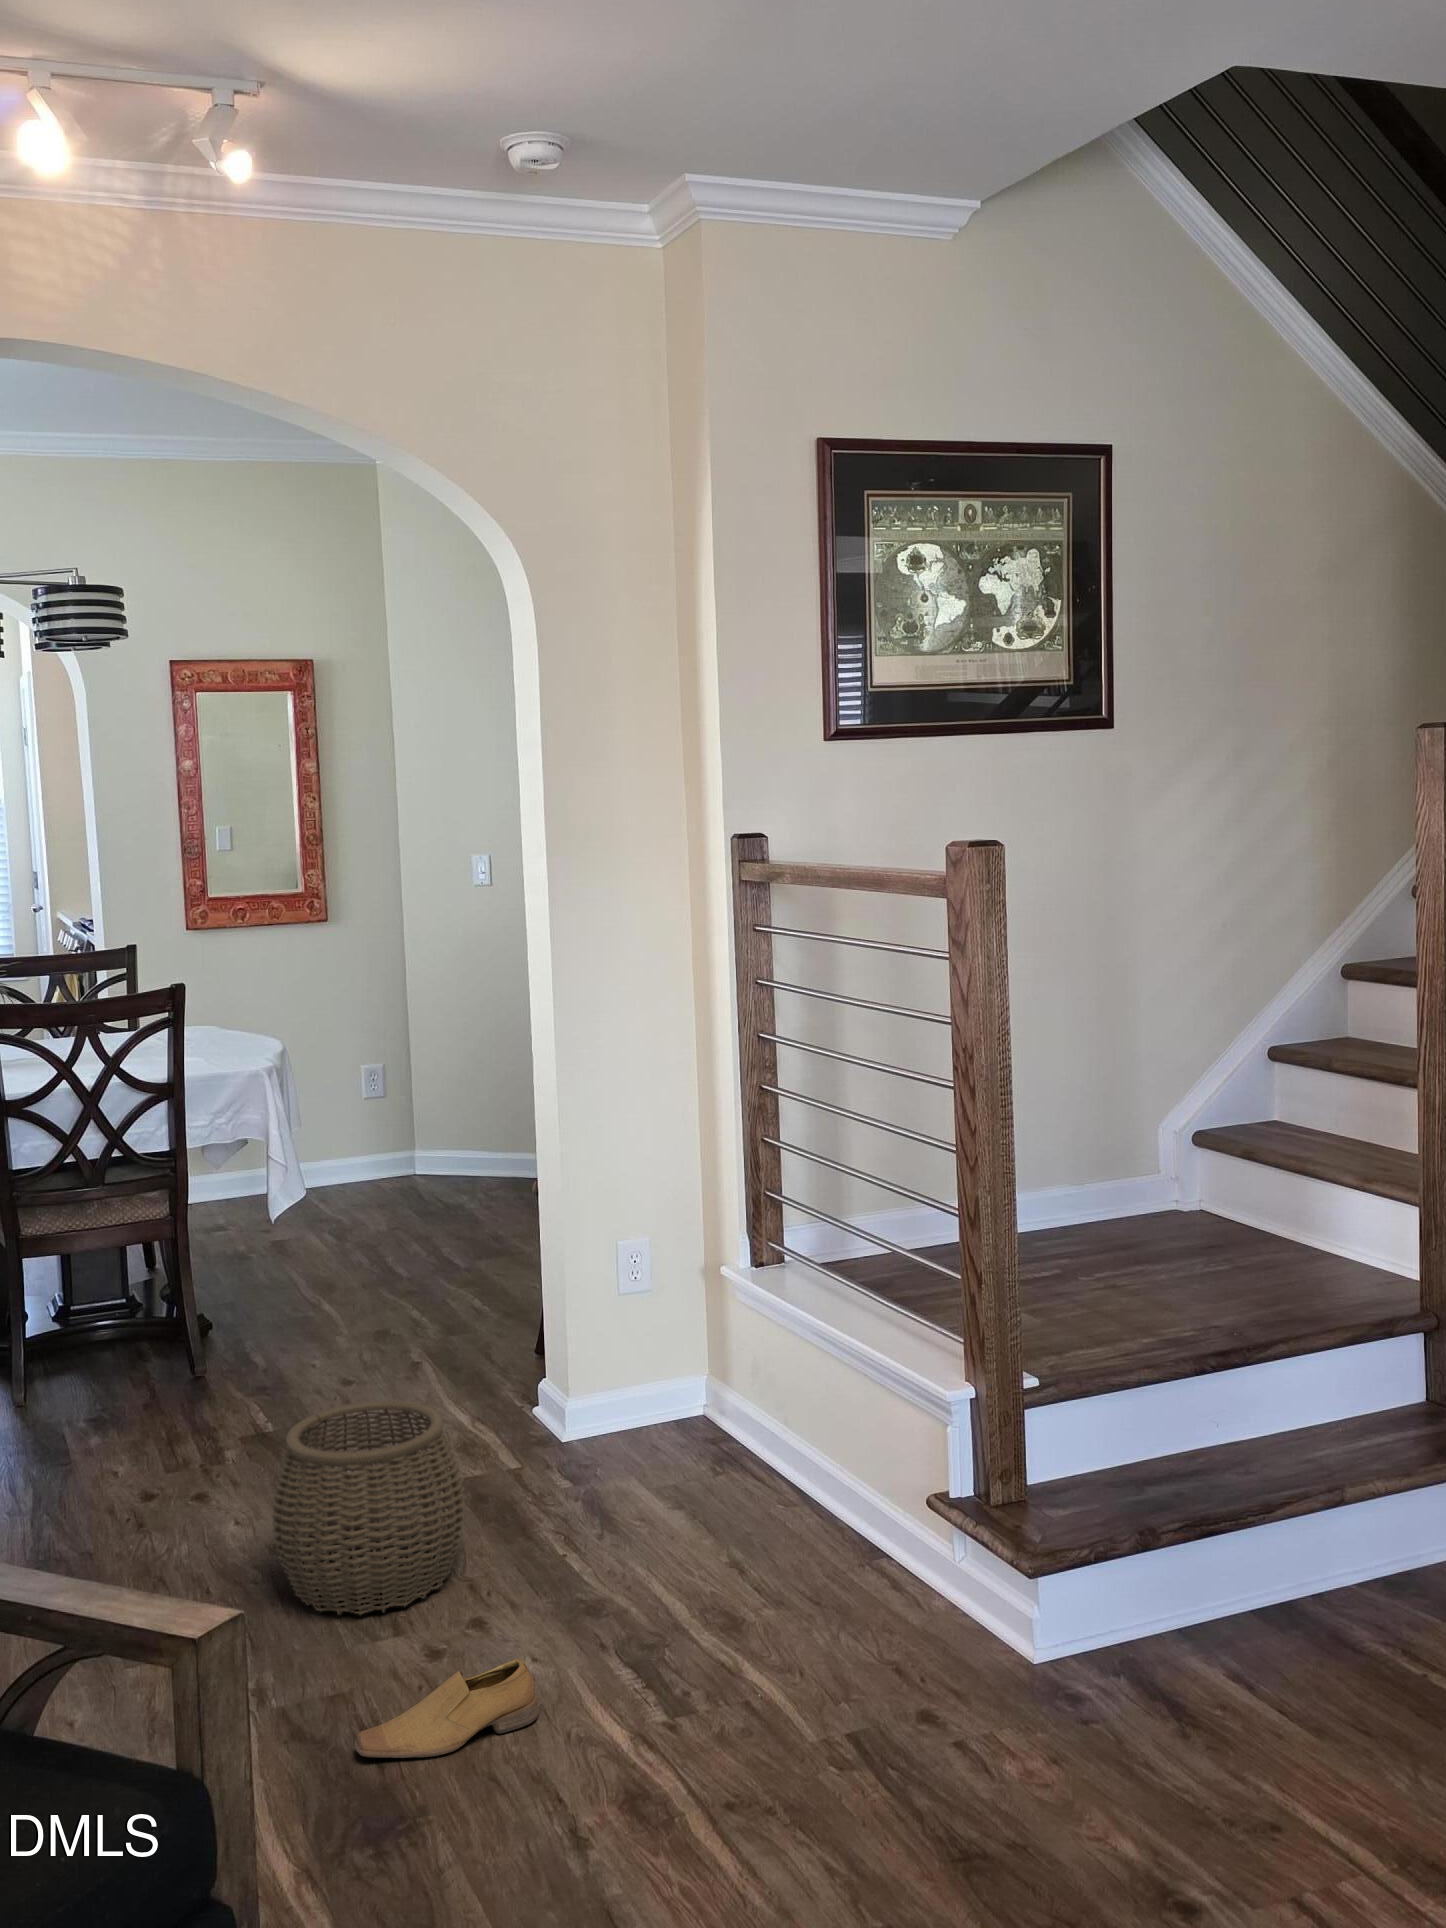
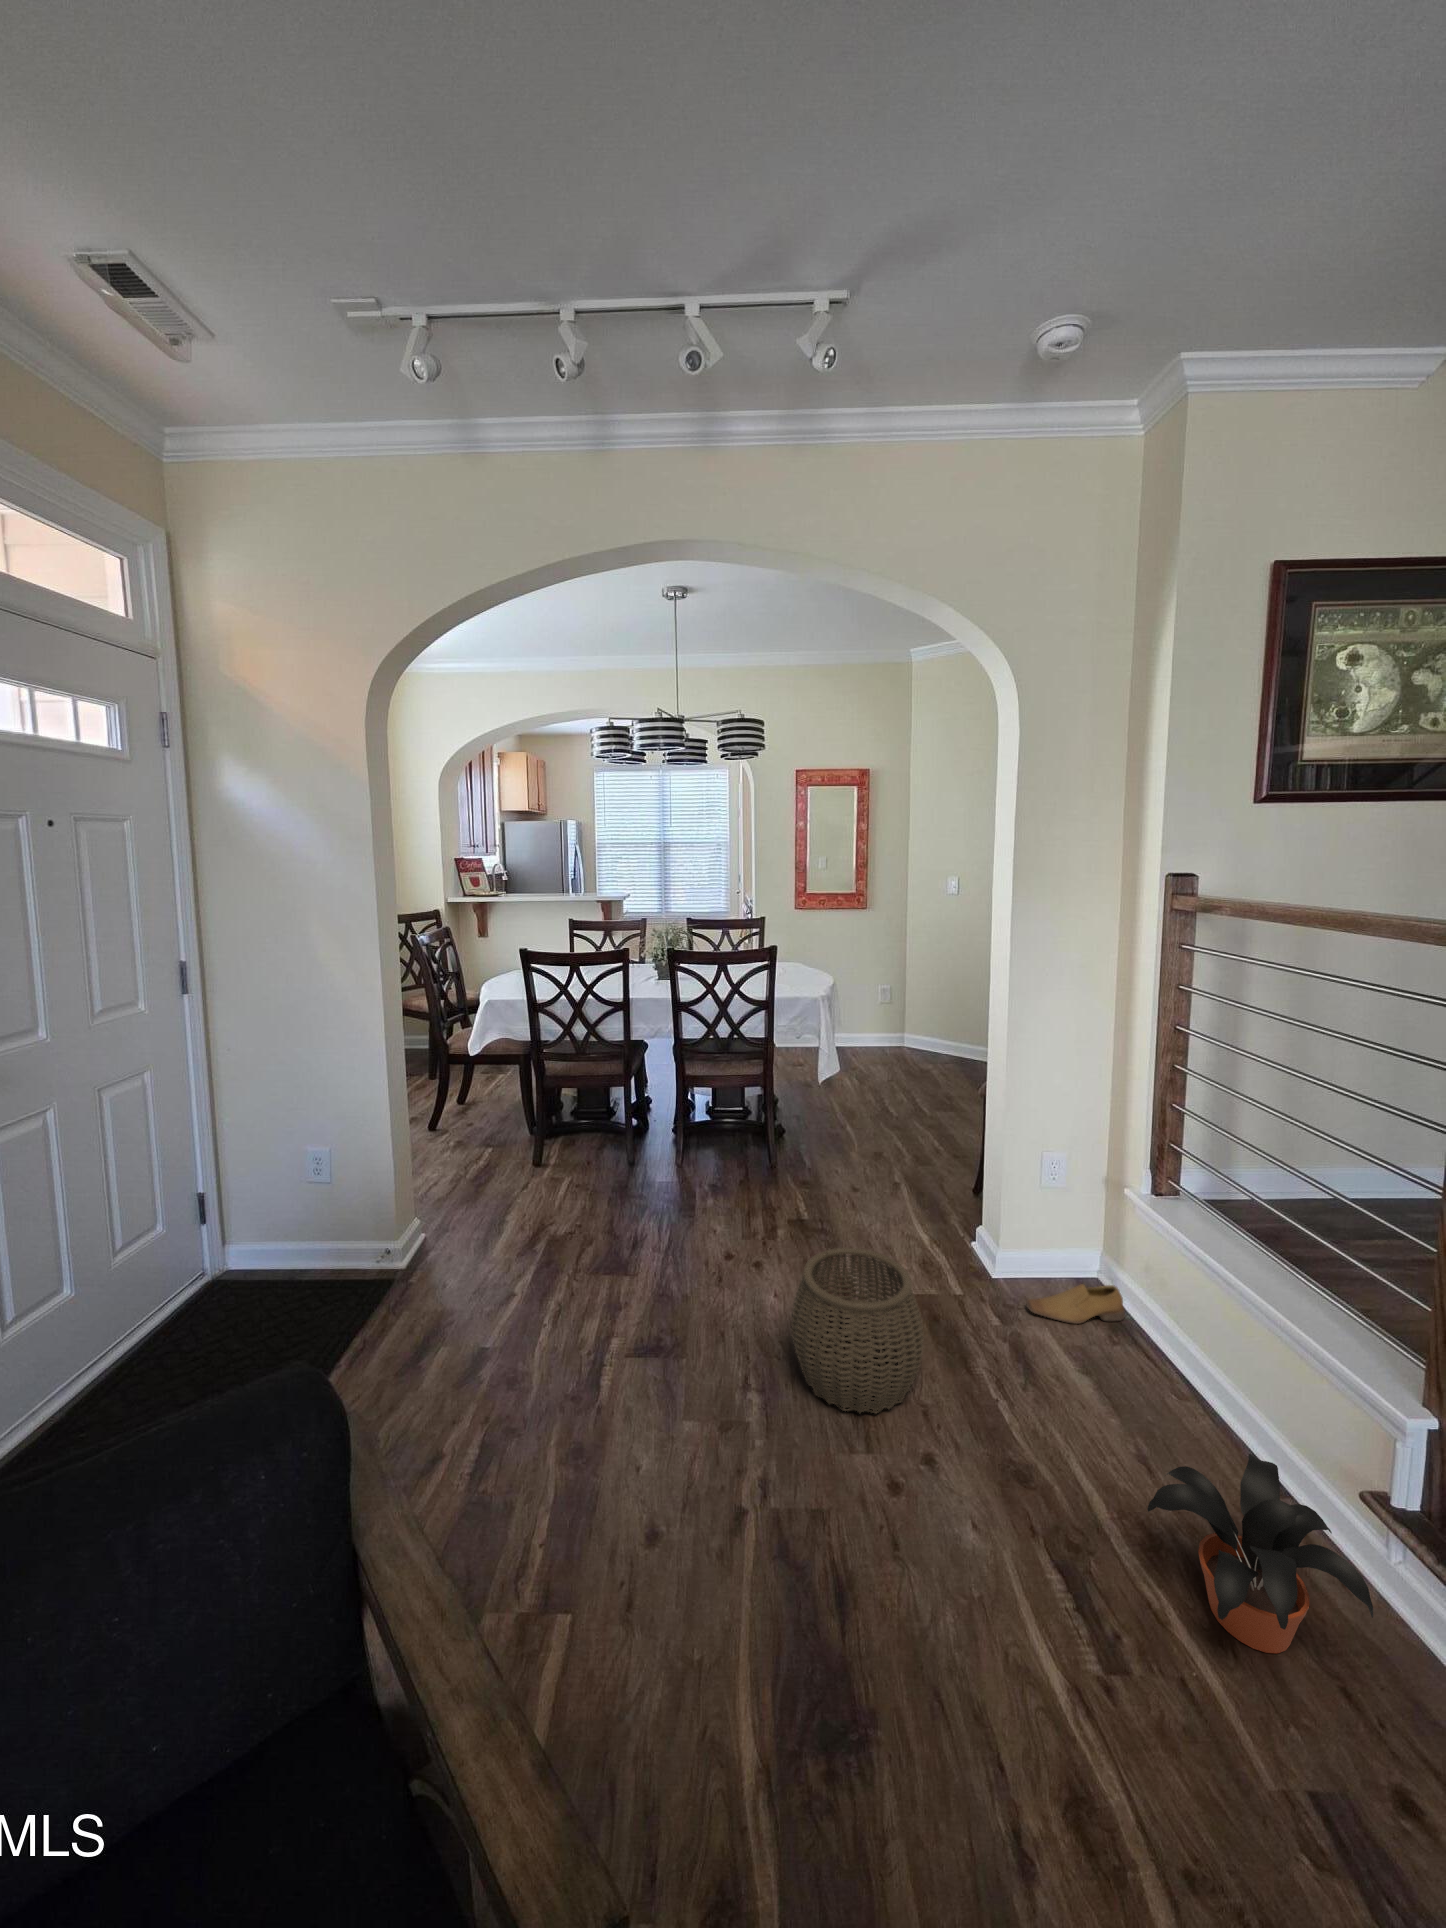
potted plant: none [718,1480,913,1664] -> present [1147,1454,1373,1653]
shoe: present [355,1659,539,1758] -> present [1026,1284,1125,1324]

